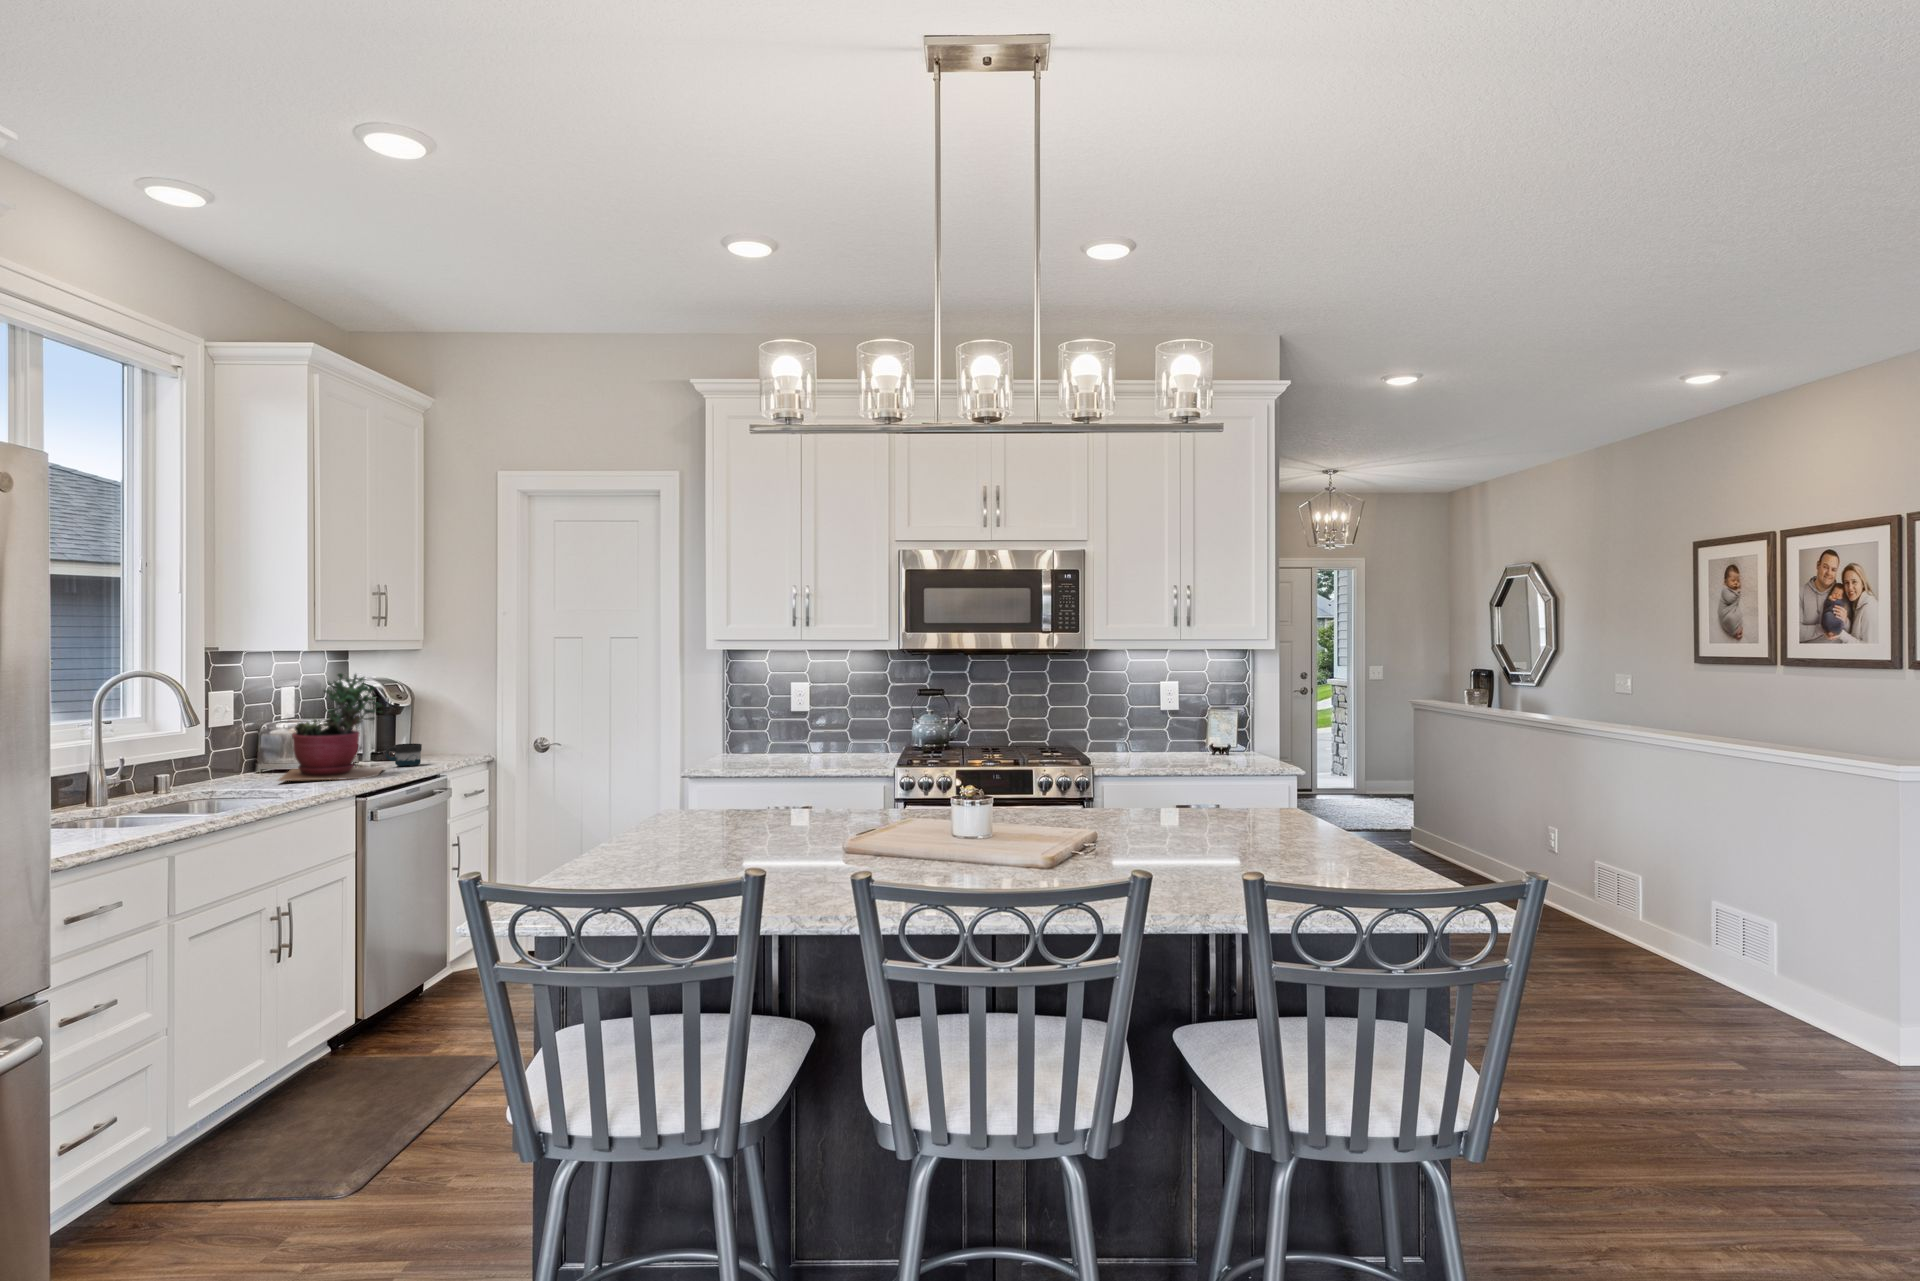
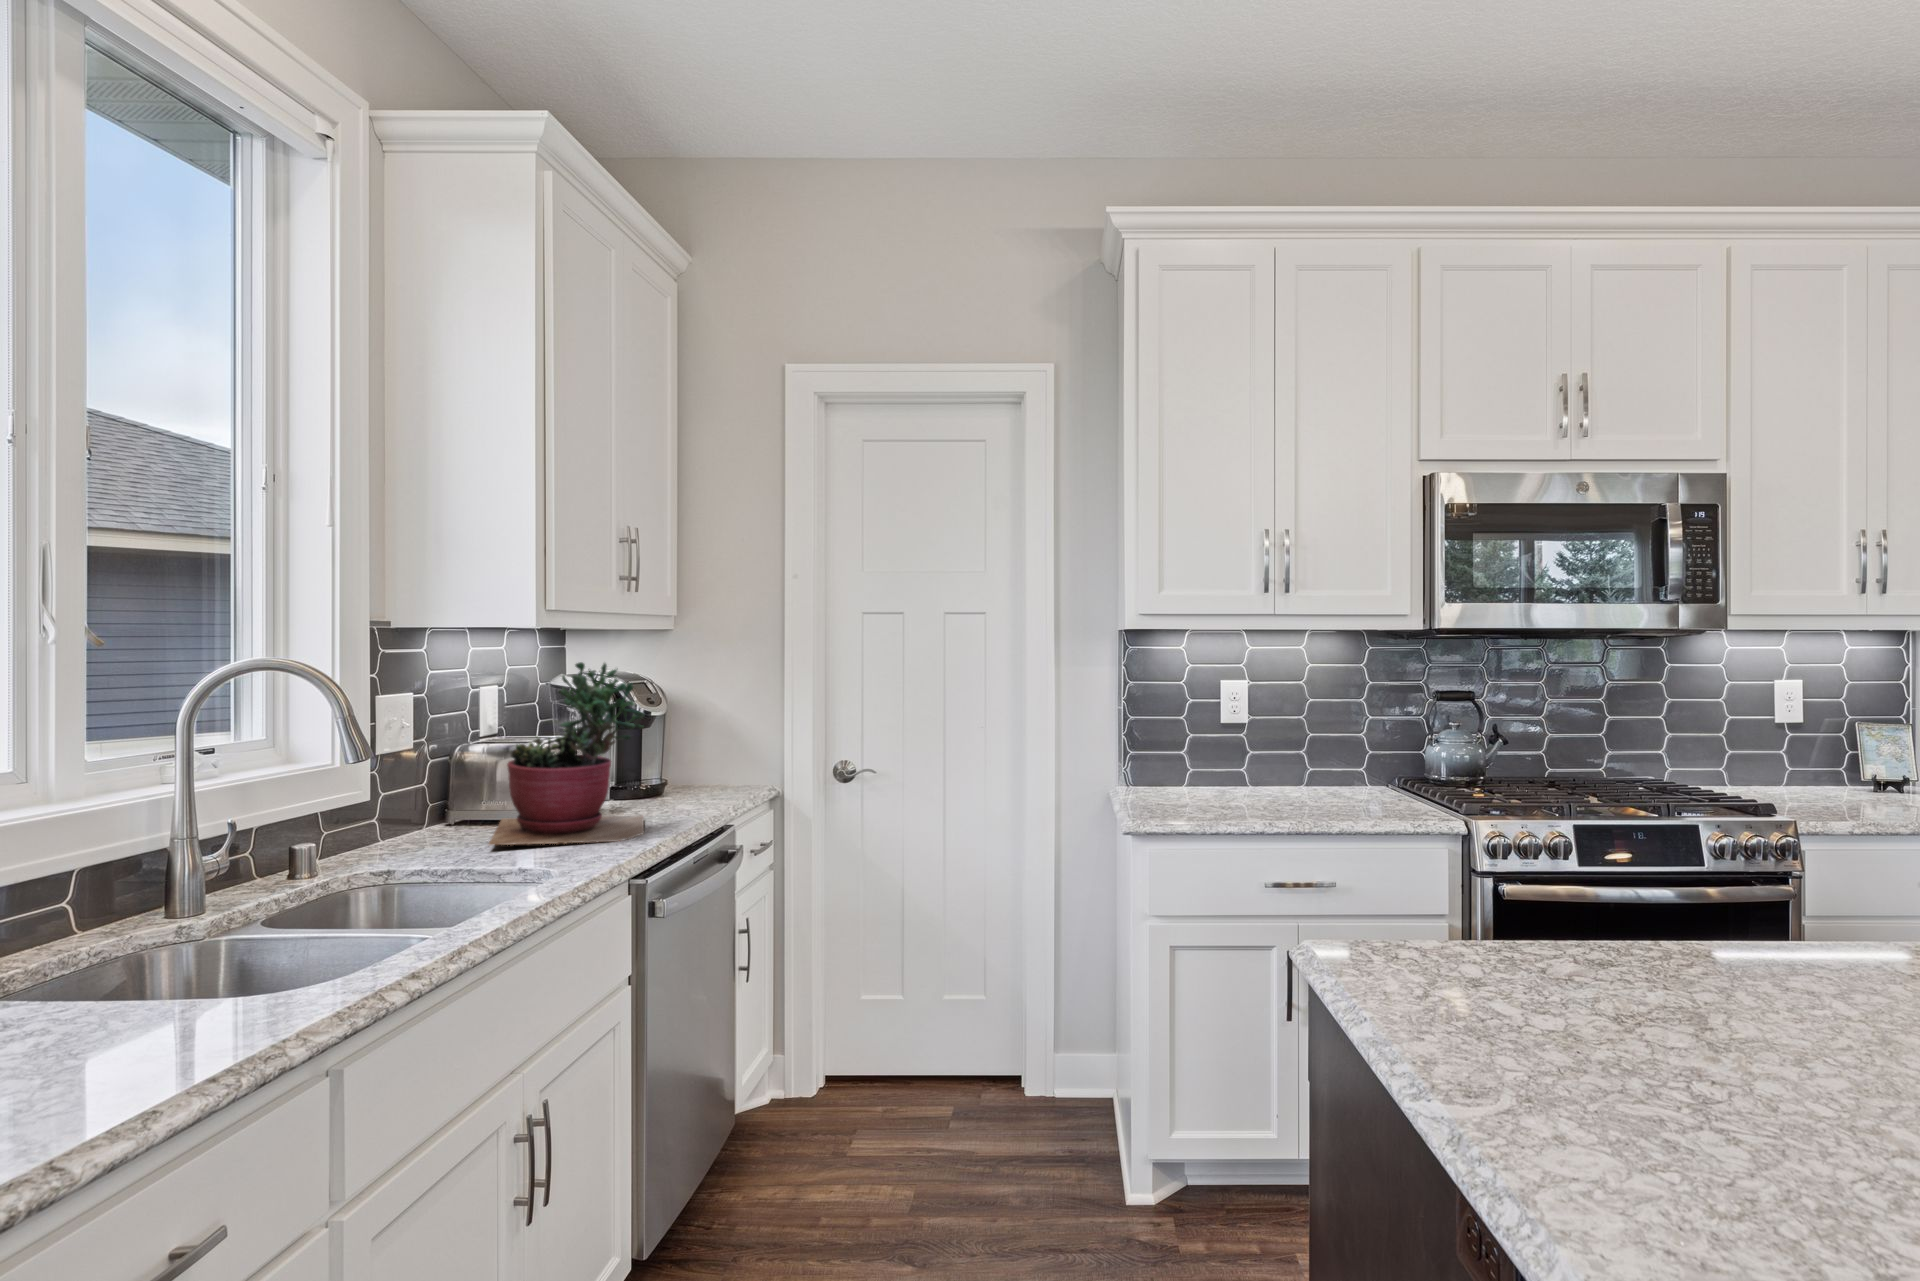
mug: present [385,743,422,766] -> none [640,775,692,813]

